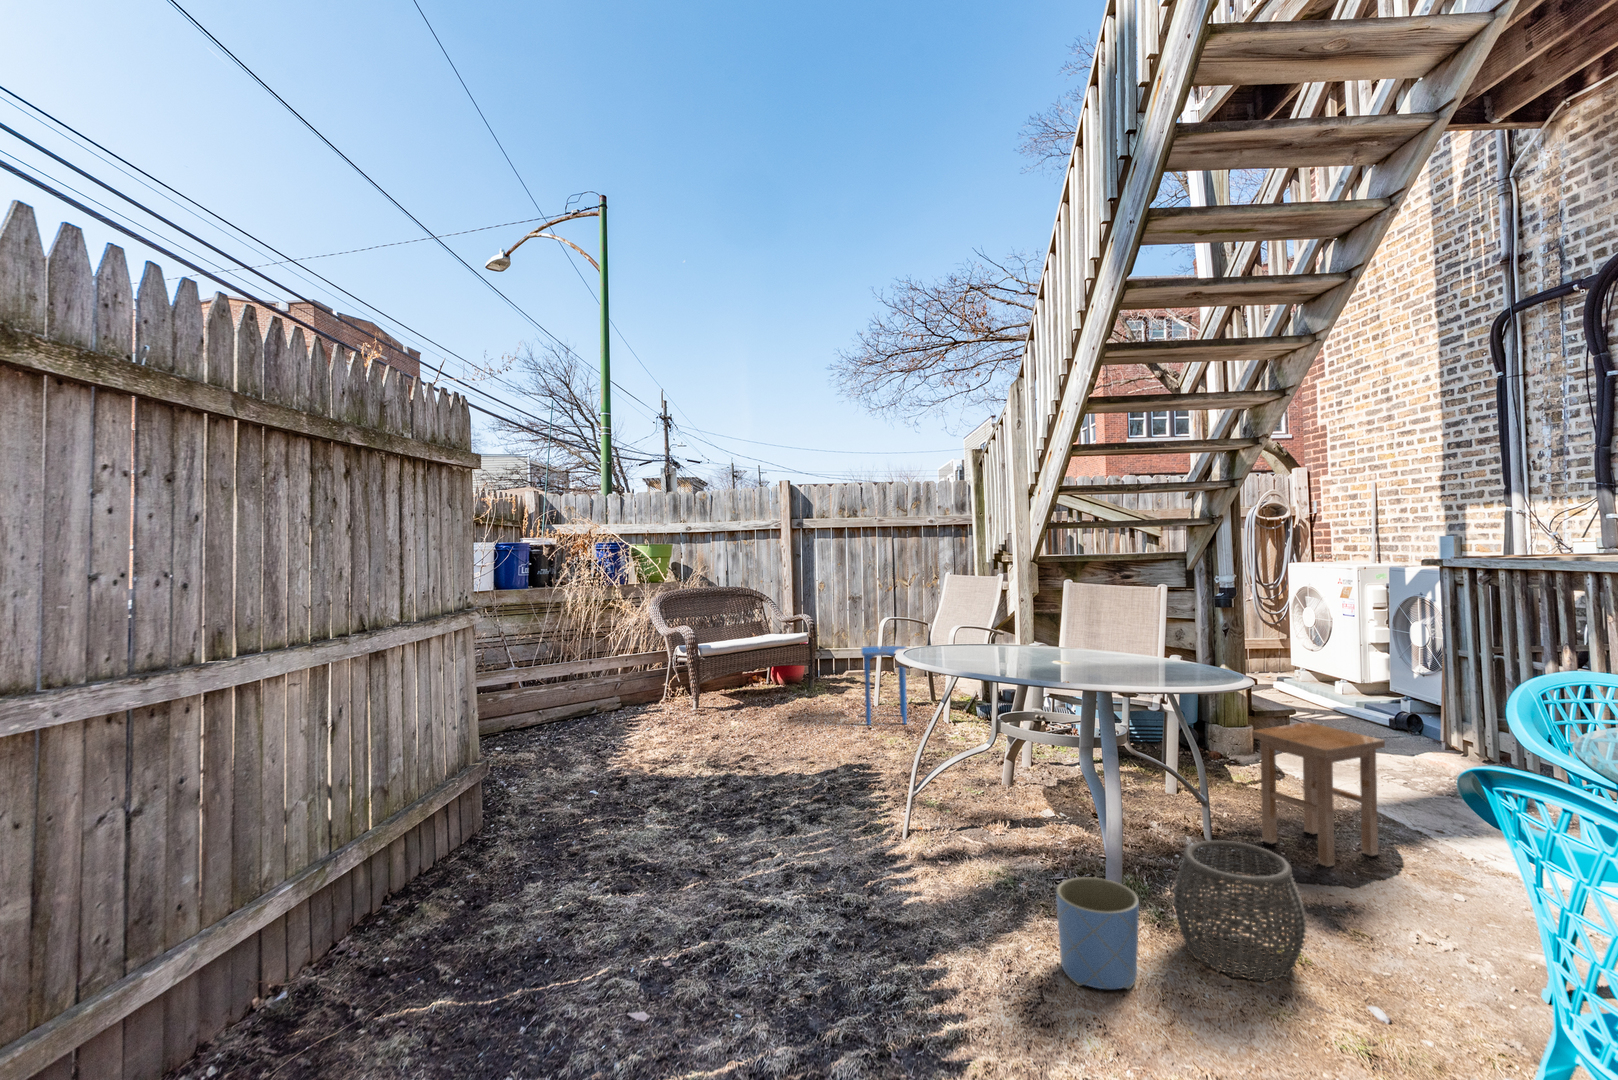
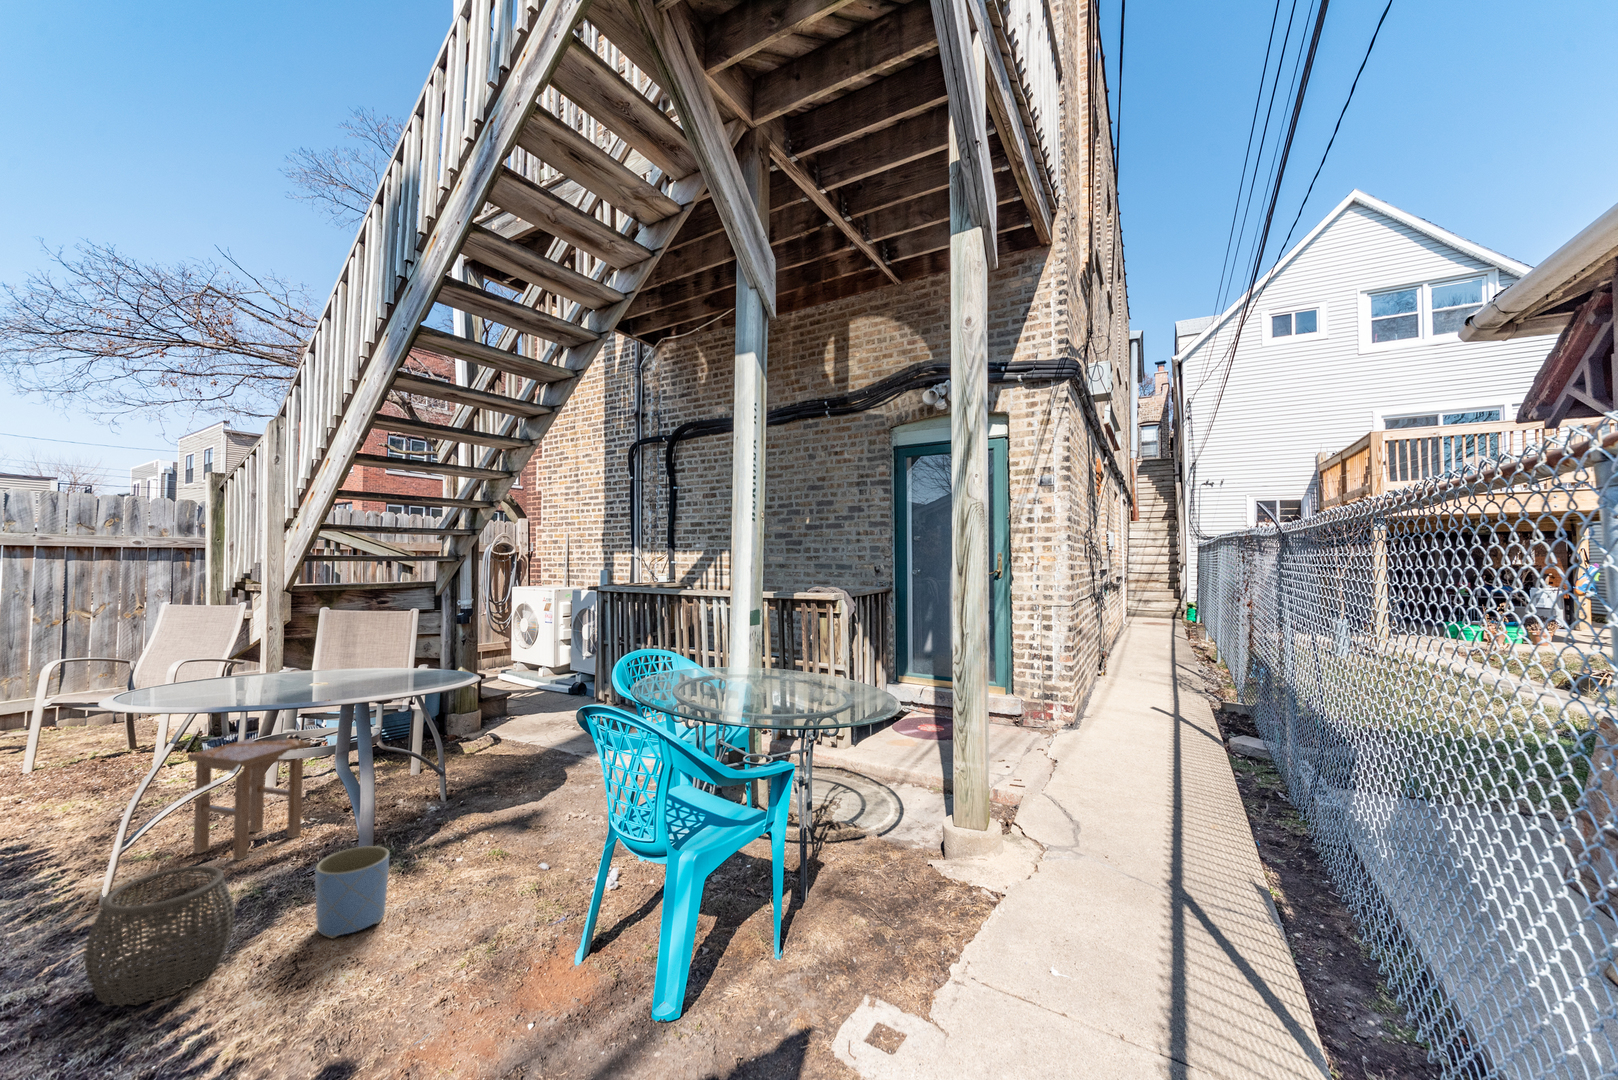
side table: present [862,646,907,725] -> none [27,687,109,786]
stool: present [1252,722,1385,867] -> present [188,738,311,860]
woven basket: present [1173,840,1307,981] -> present [83,866,235,1007]

